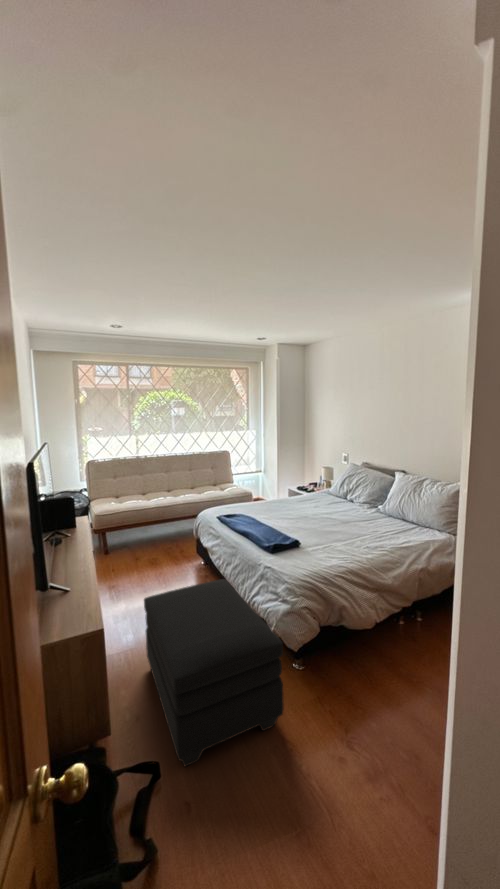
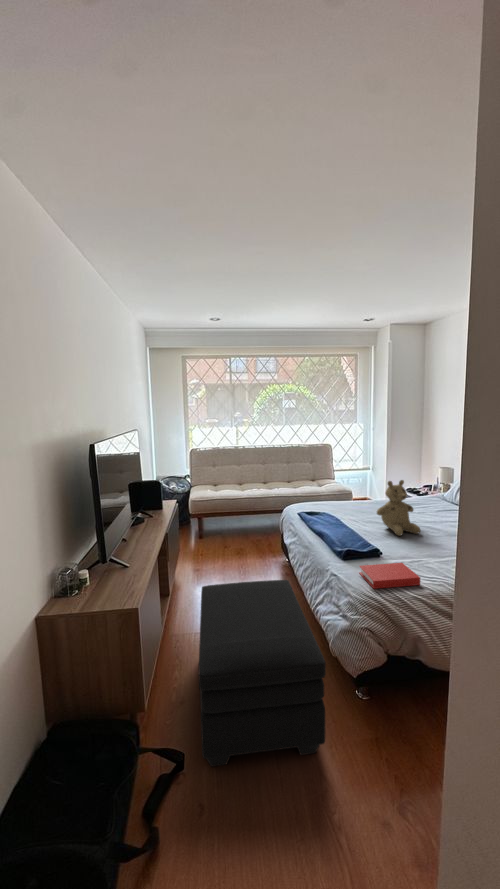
teddy bear: none [288,479,324,528] -> present [377,480,420,536]
book: none [288,549,338,574] -> present [360,563,420,589]

